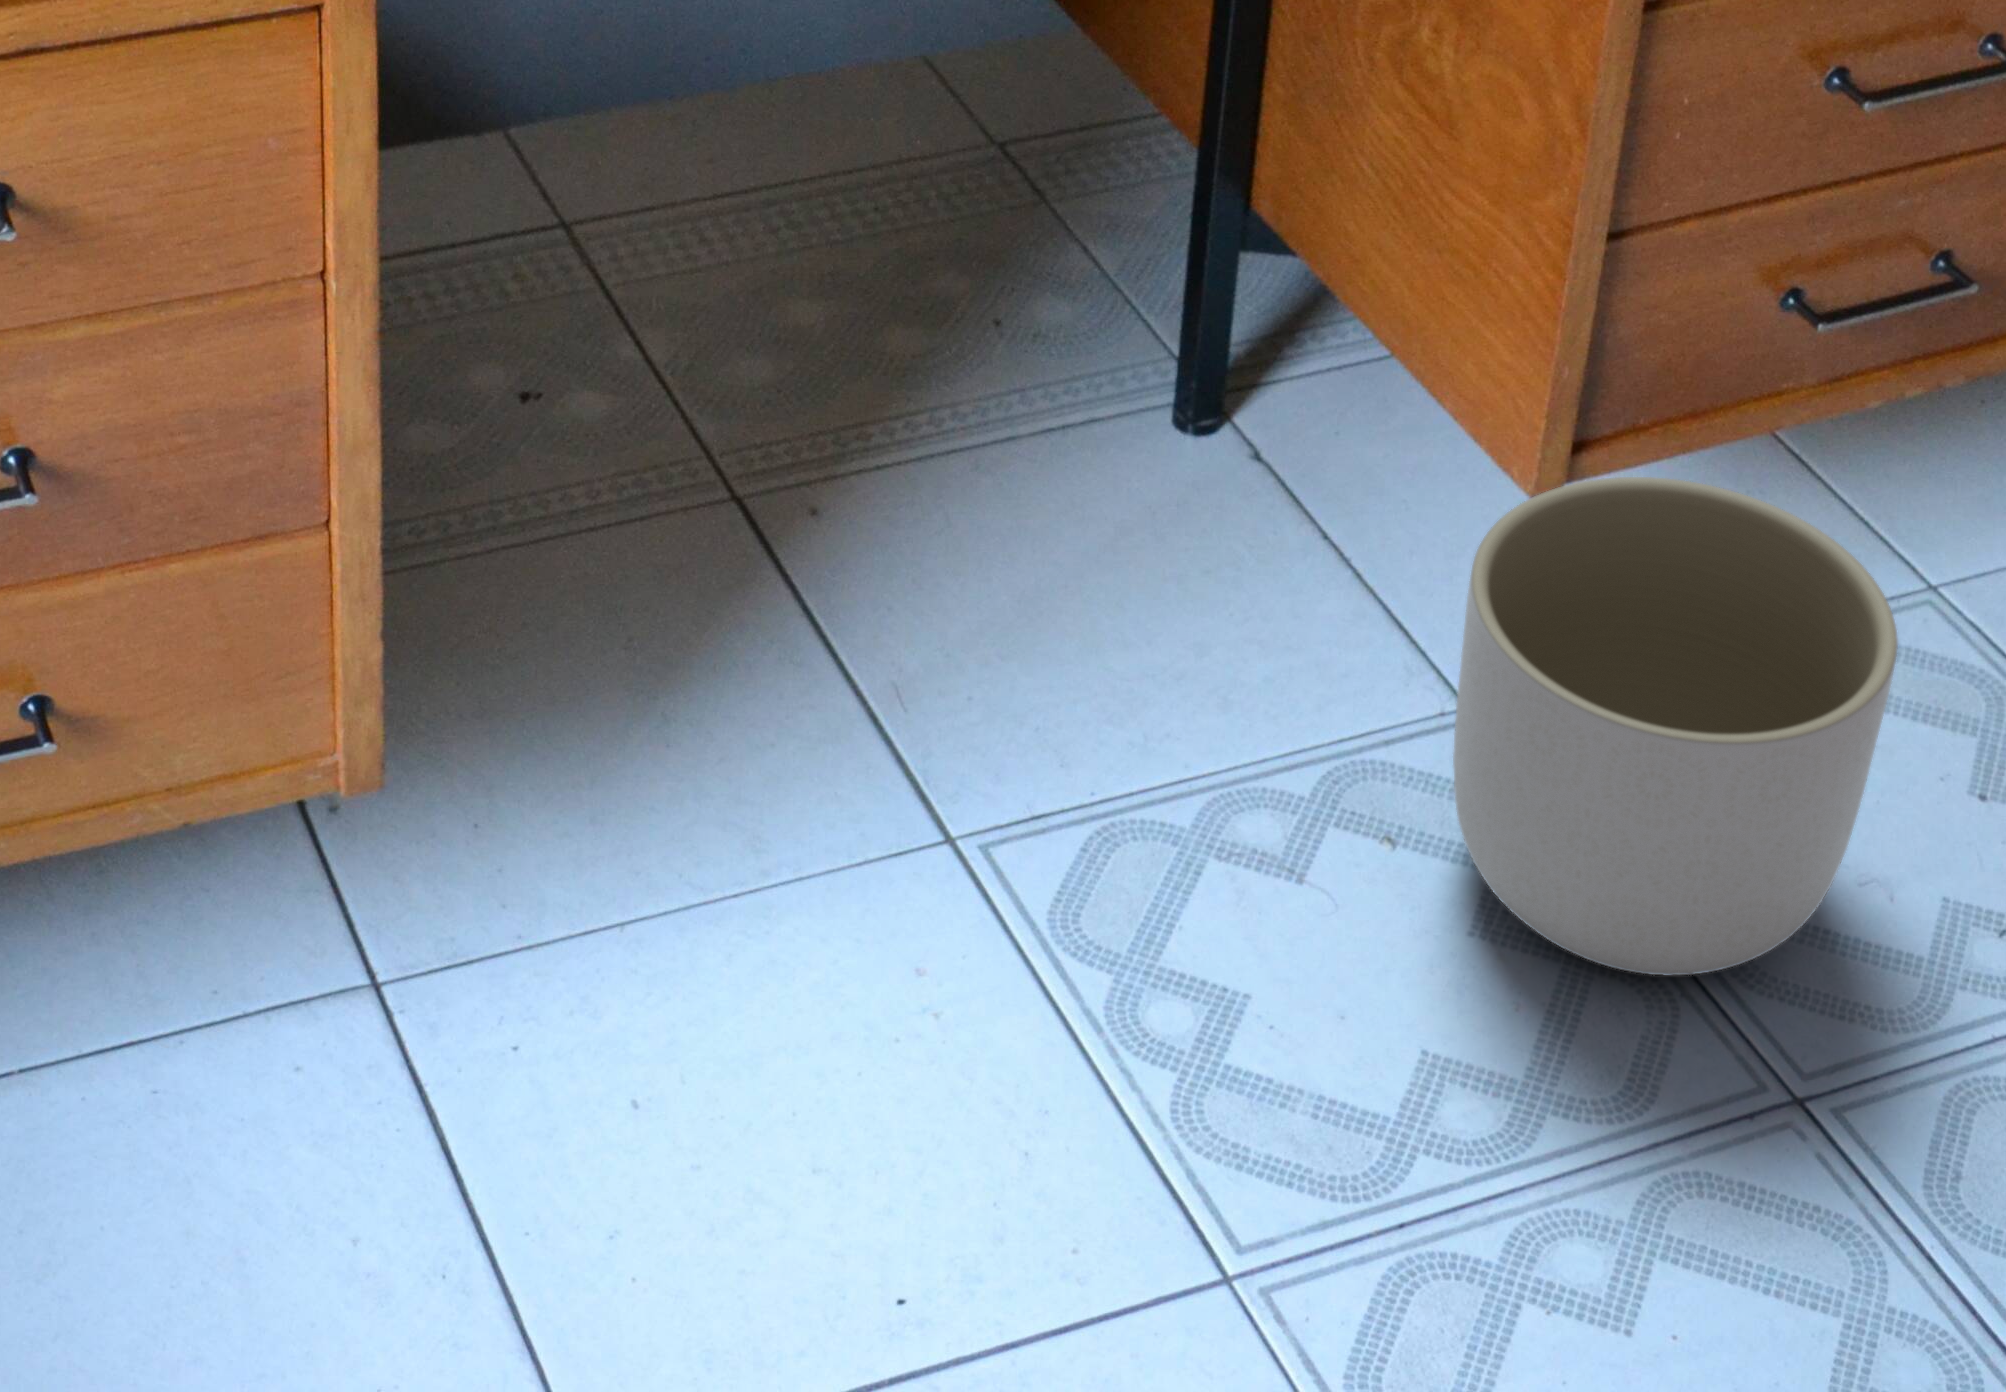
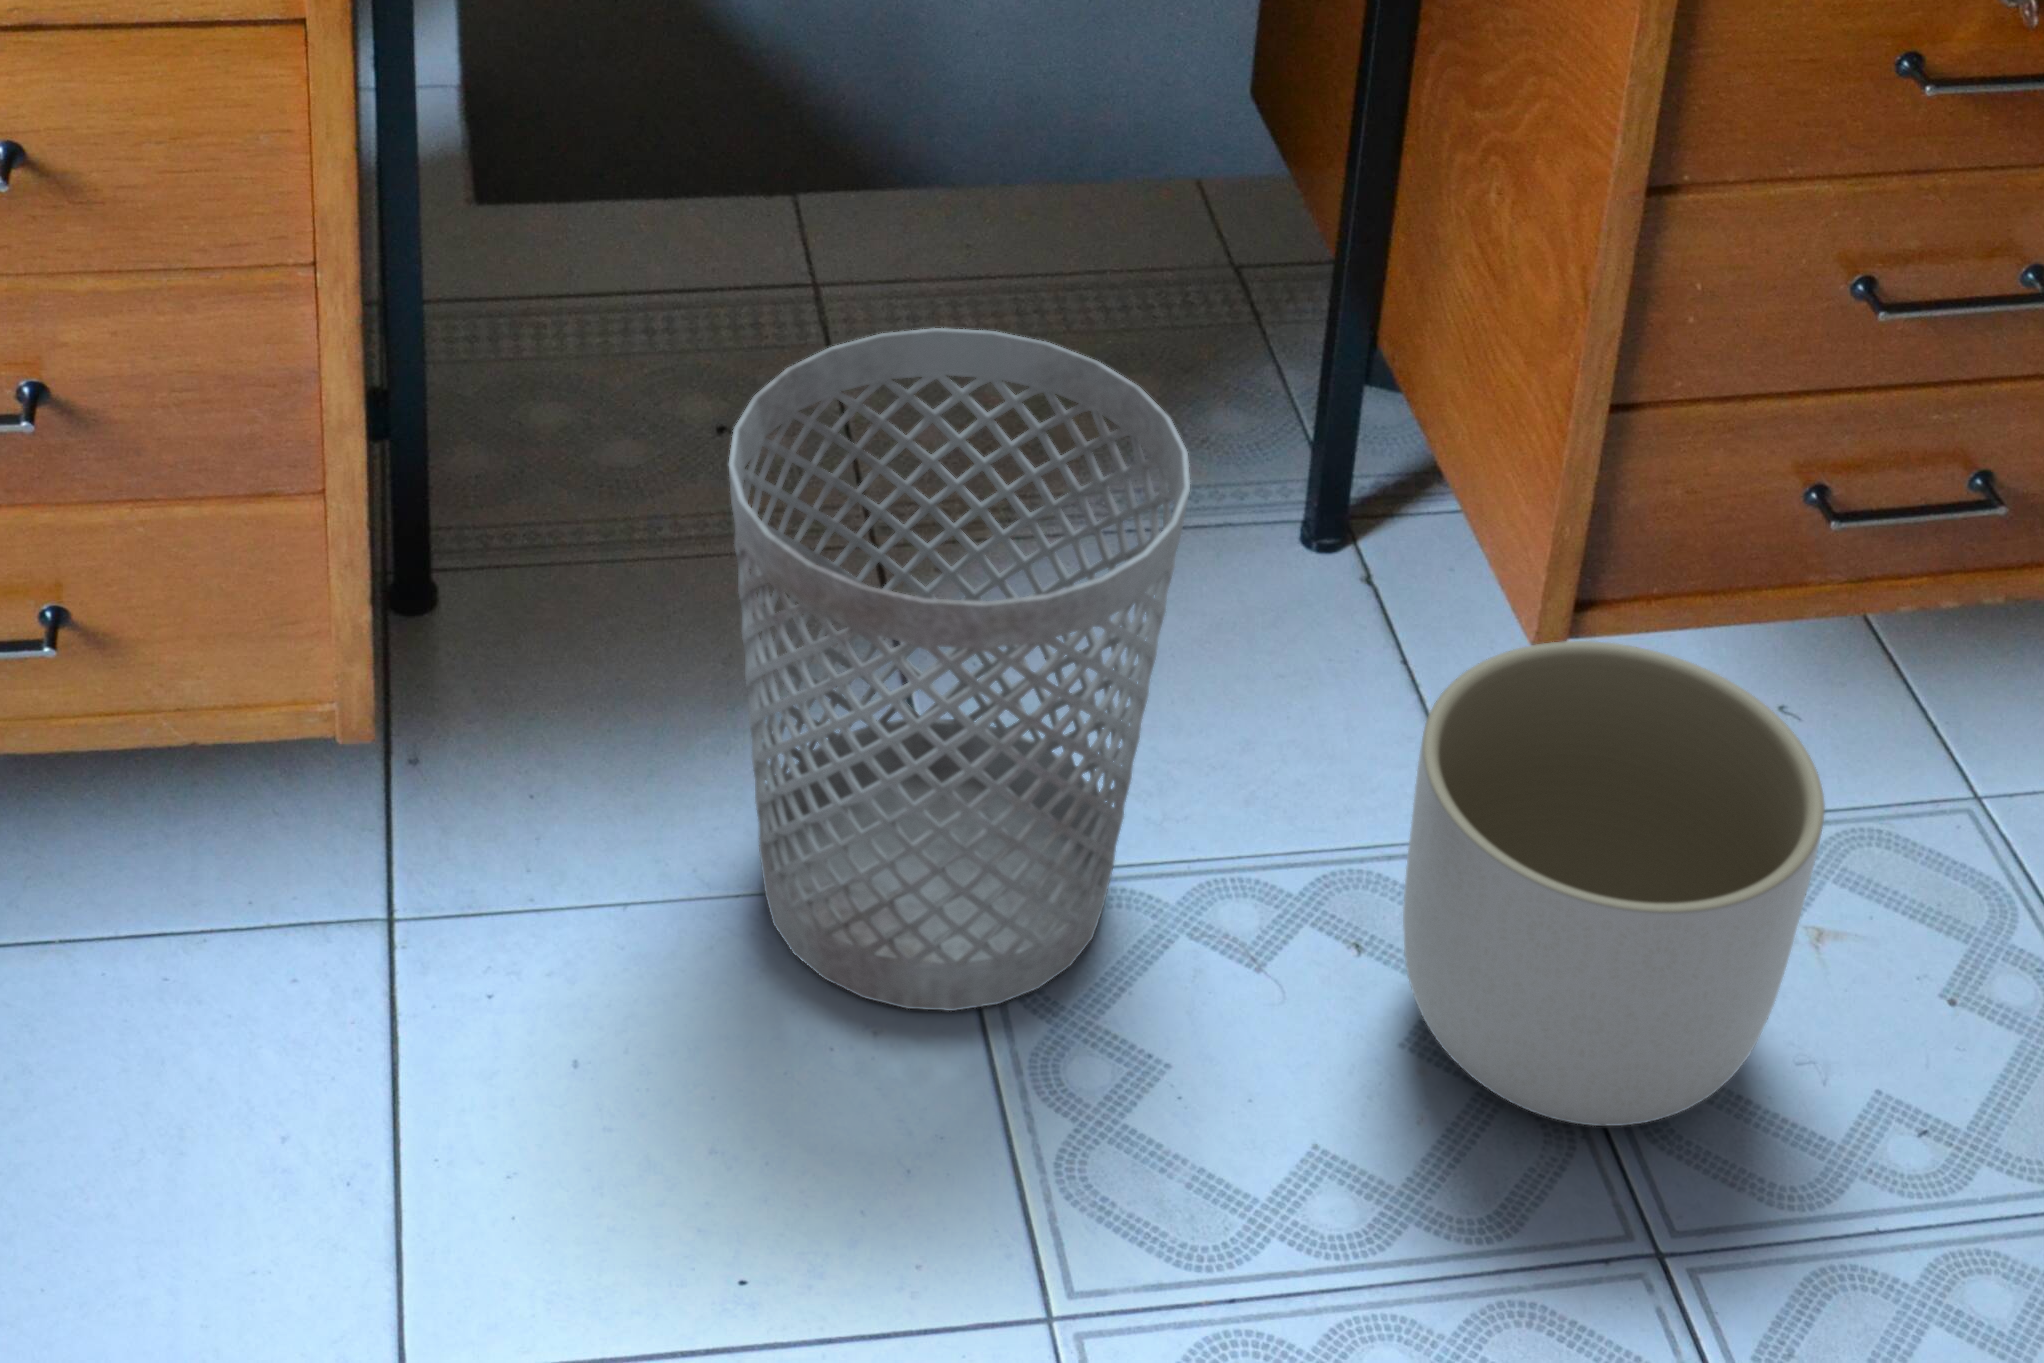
wastebasket: none [711,250,1210,983] -> present [728,328,1190,1011]

